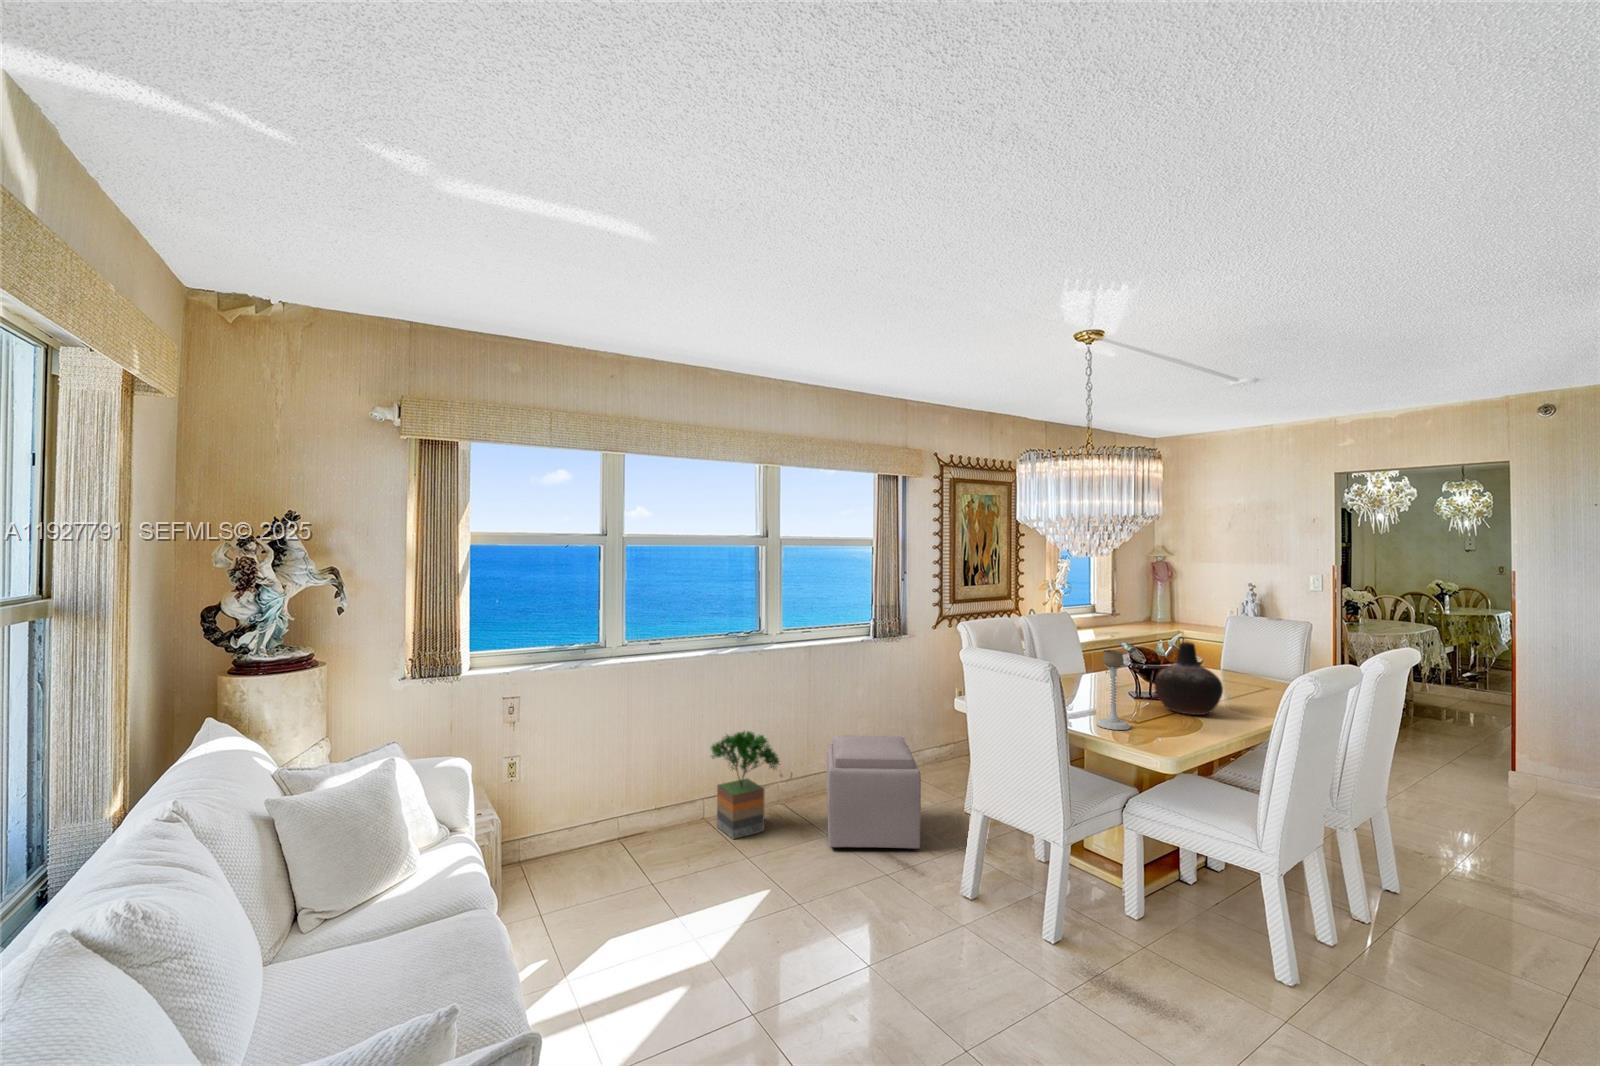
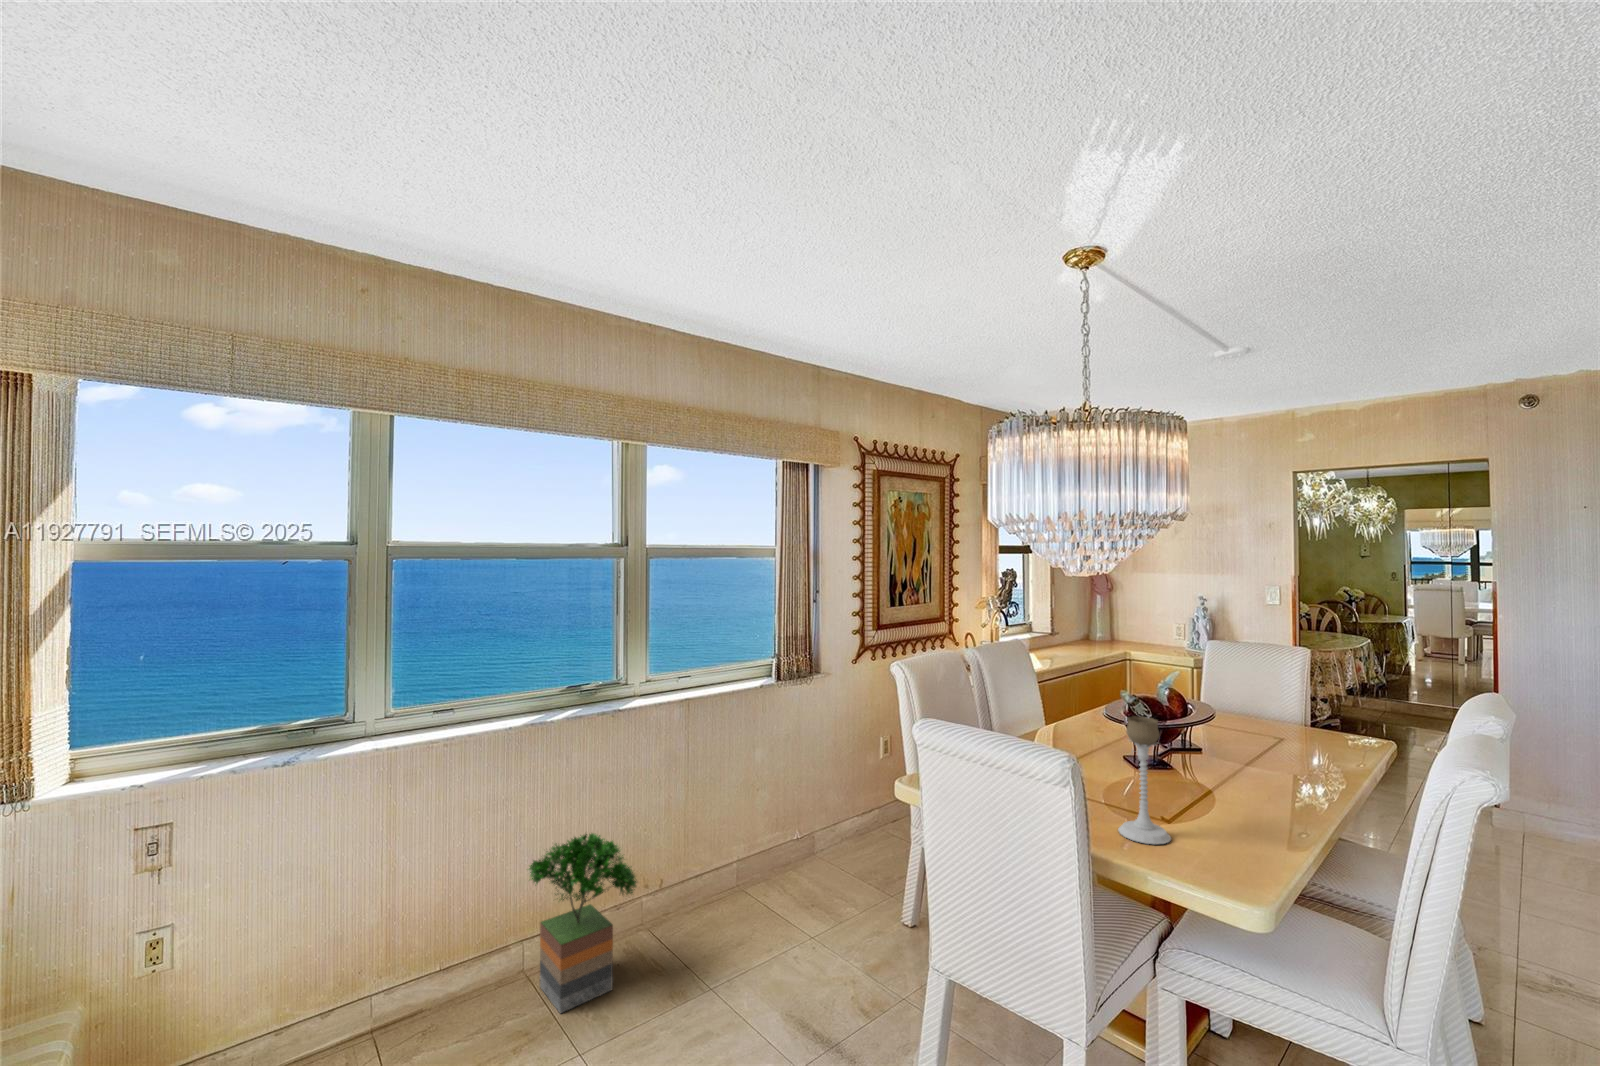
vase: present [1154,642,1223,715] -> none [1176,693,1277,802]
ottoman: present [827,735,921,850] -> none [708,827,846,1020]

